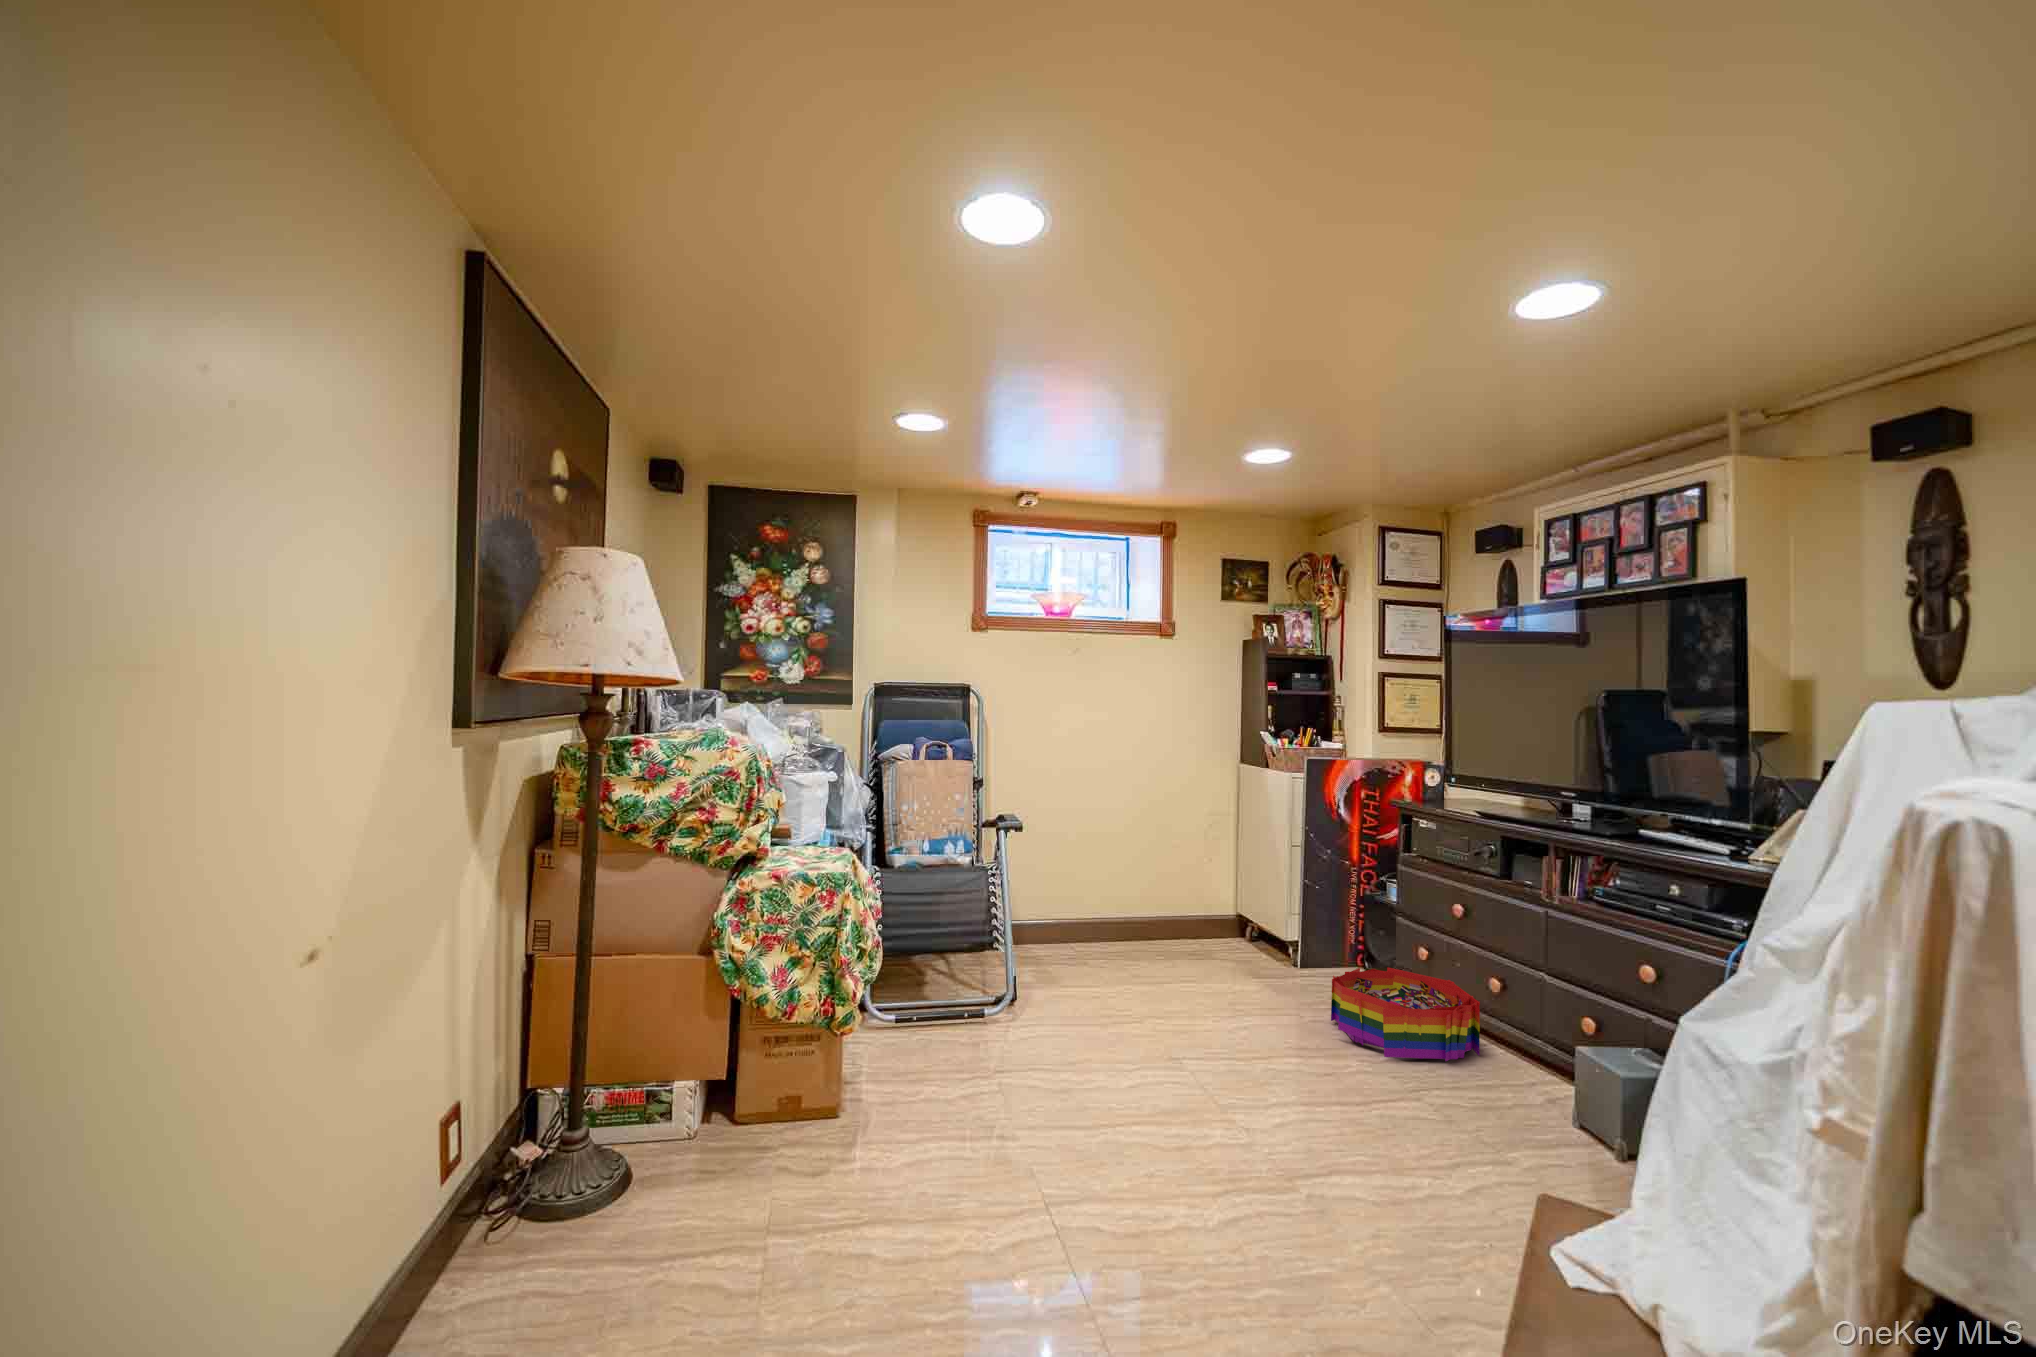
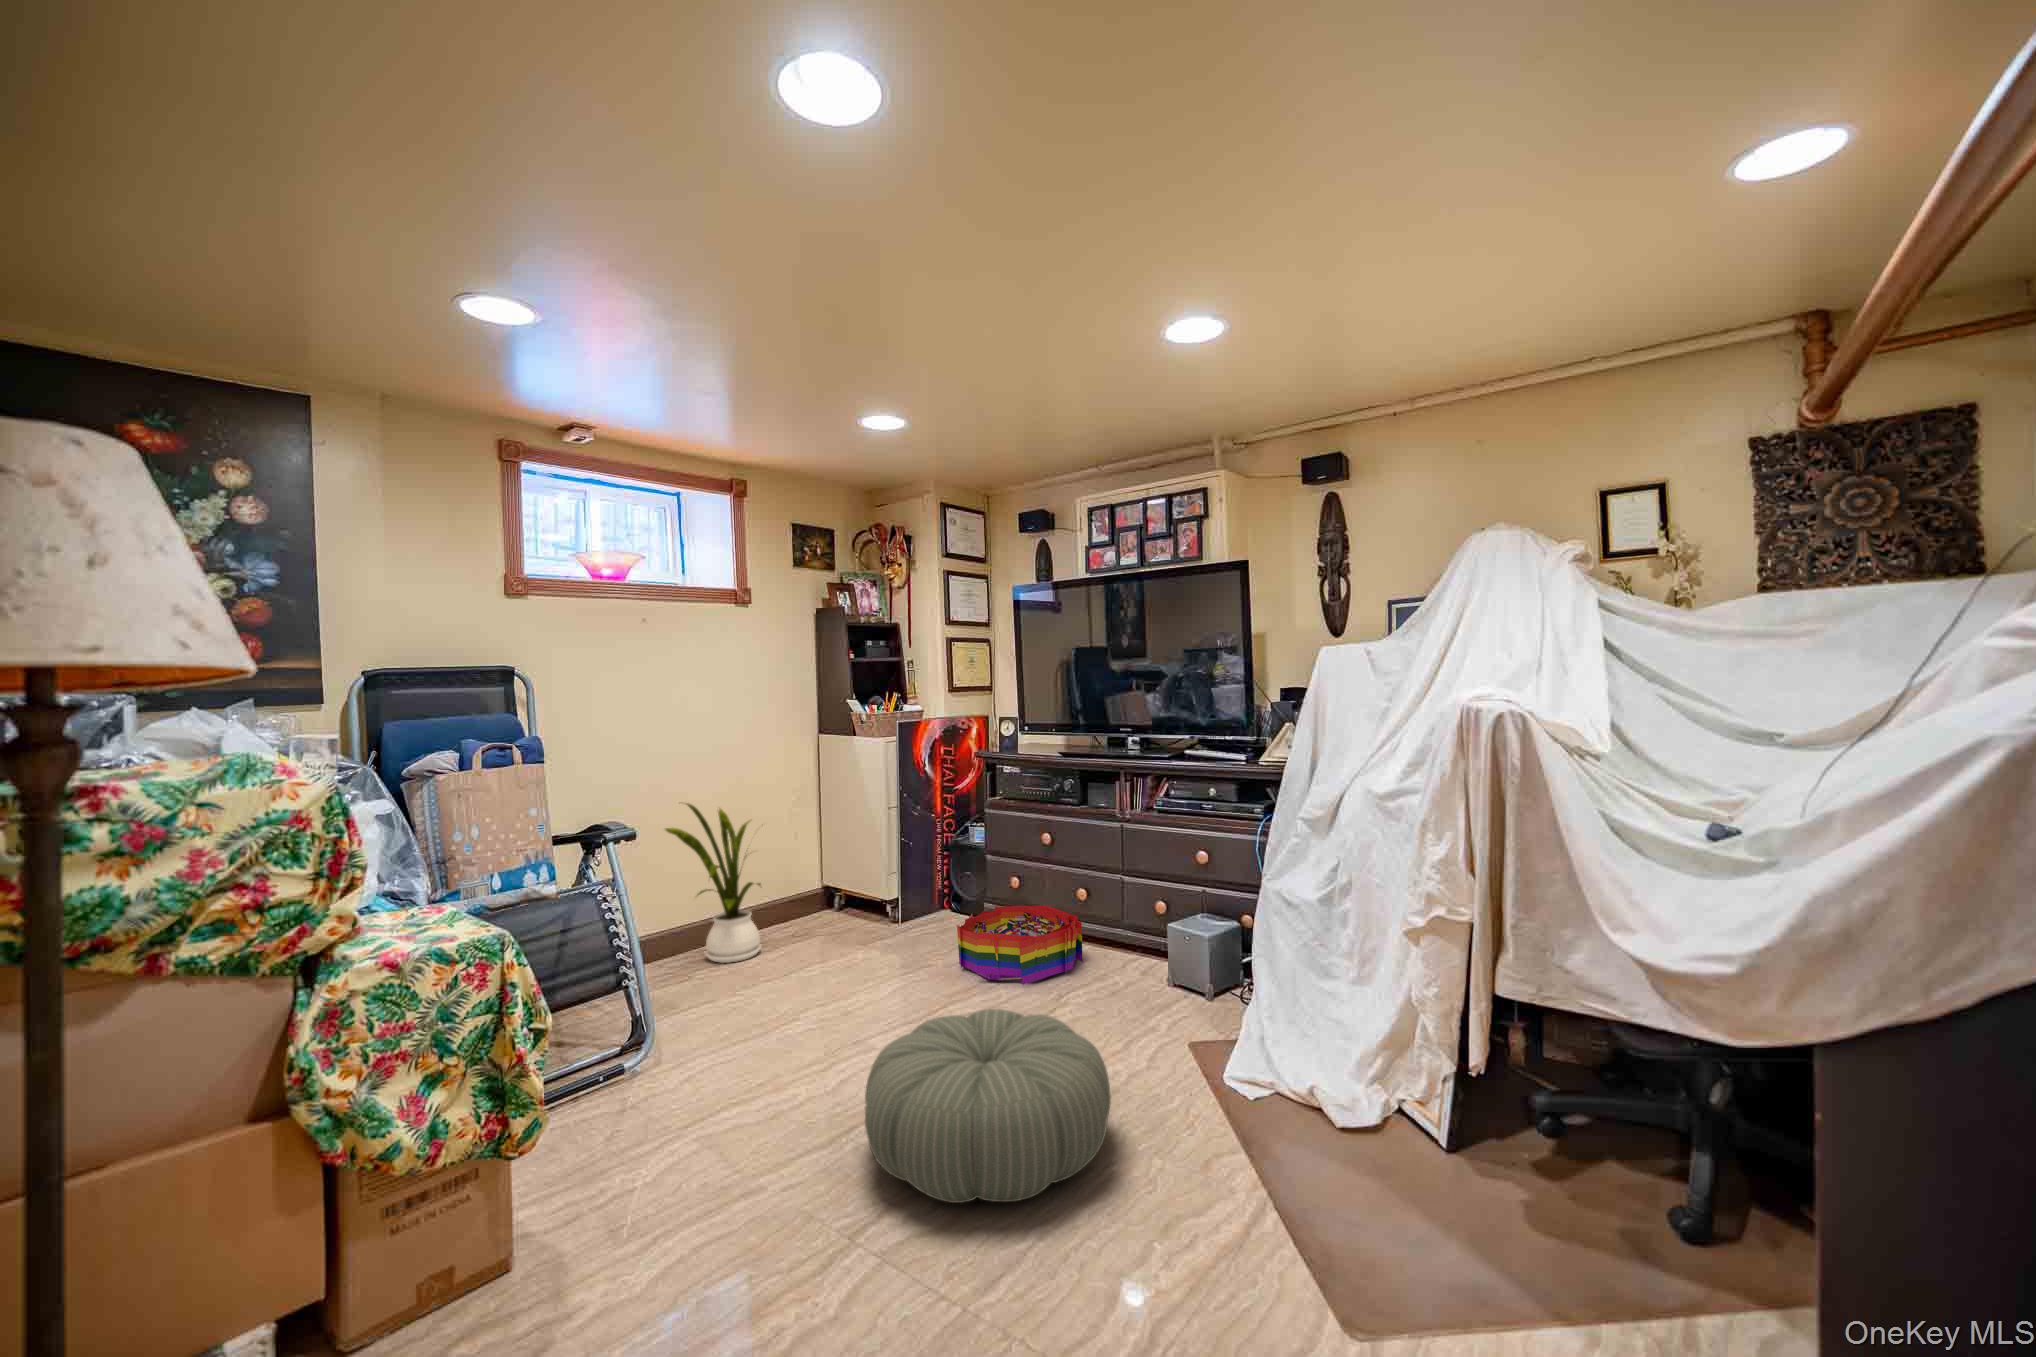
house plant: none [1087,807,1173,958] -> present [665,803,761,963]
pouf: none [1098,1046,1363,1255] -> present [865,1009,1111,1203]

